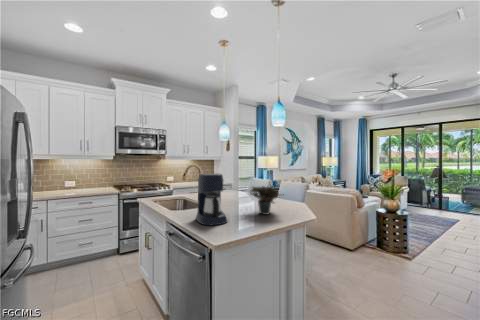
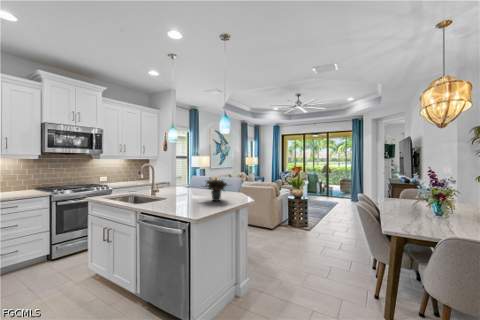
coffee maker: present [196,173,227,225] -> none [163,170,192,210]

